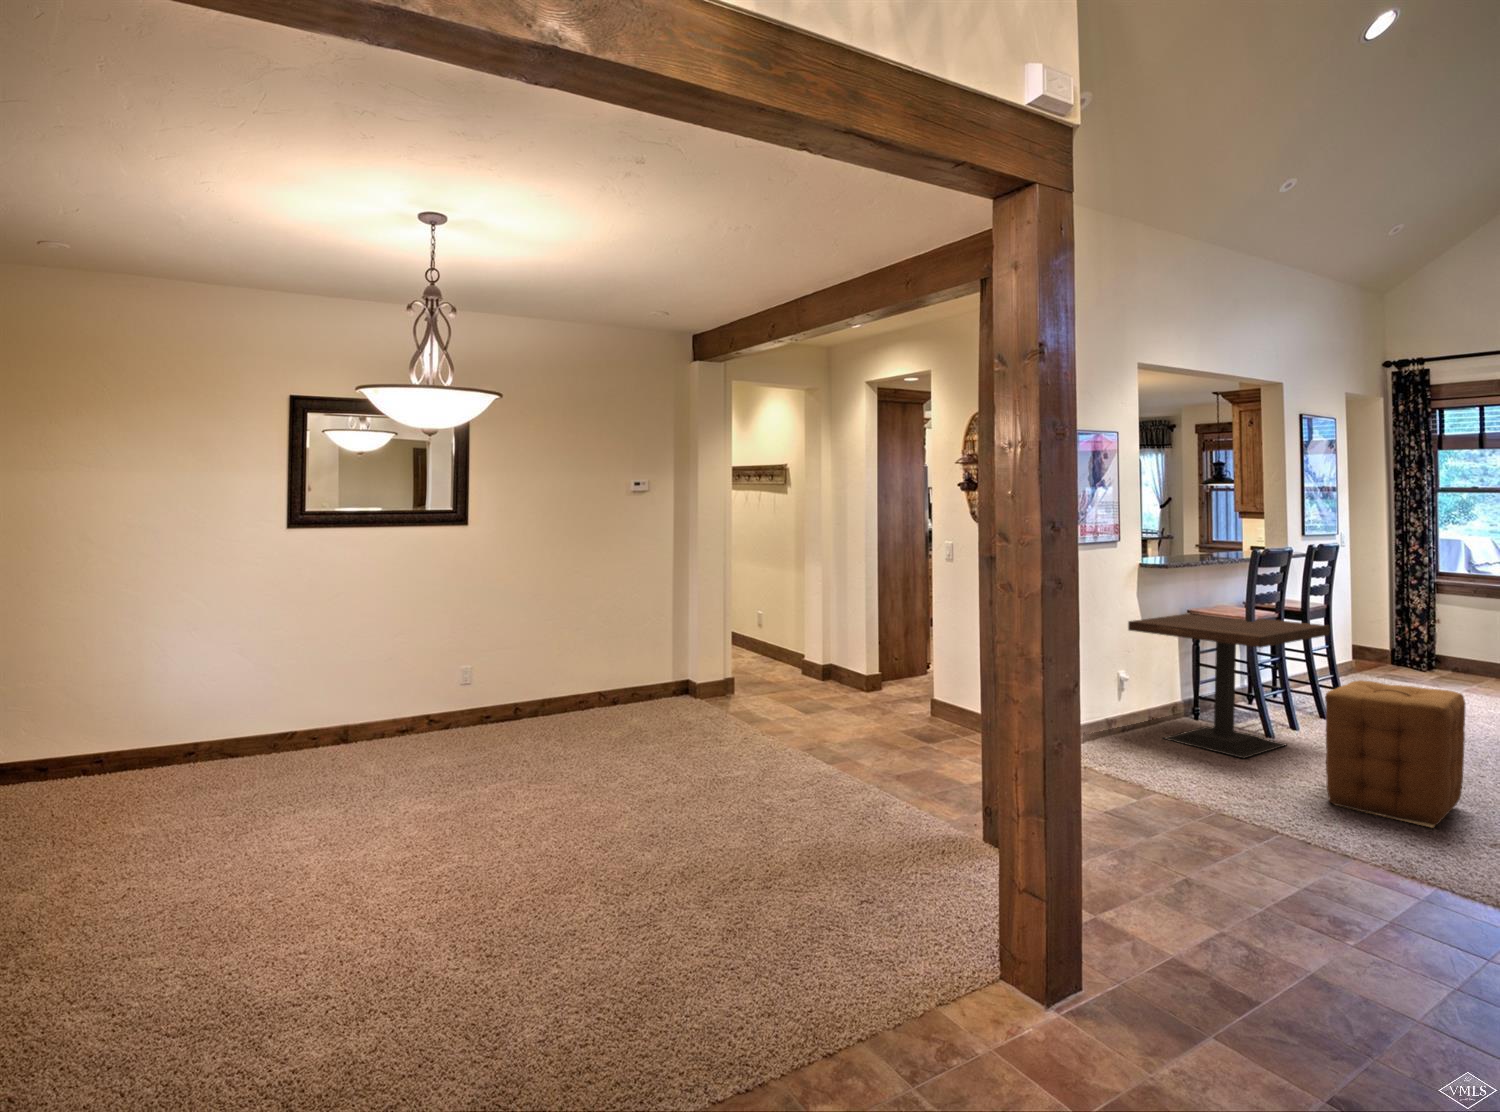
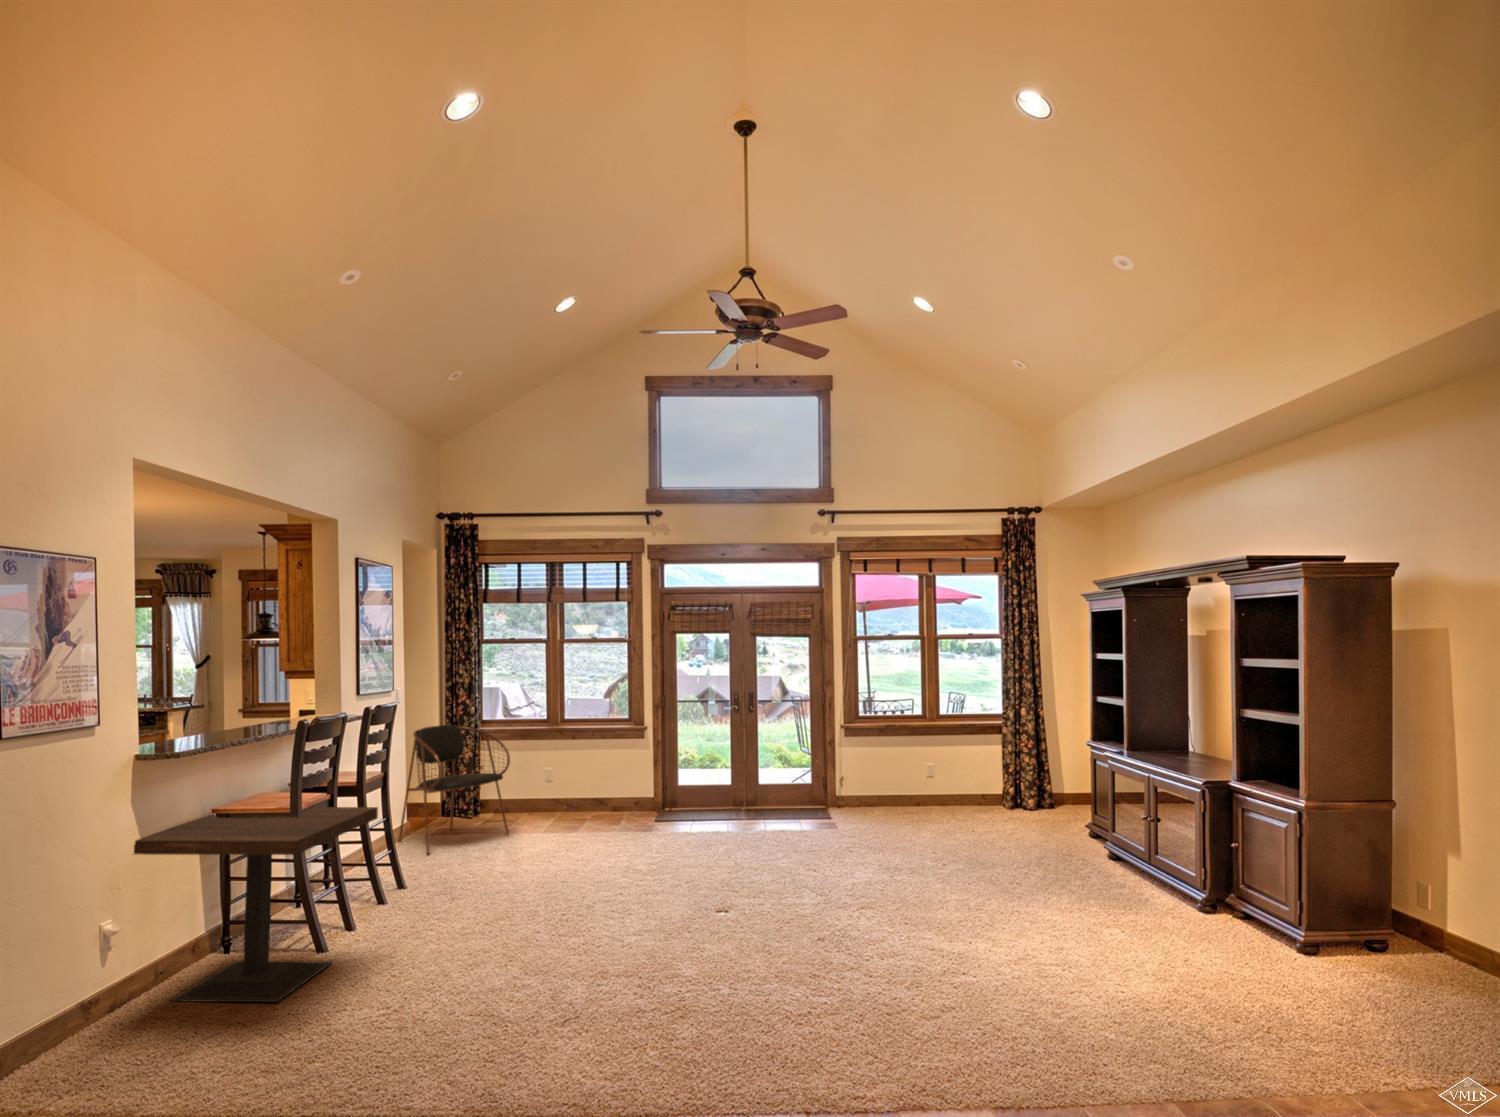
dining chair: none [1339,572,1474,688] -> present [398,725,510,855]
ottoman: present [1325,680,1465,828] -> none [364,872,497,1042]

